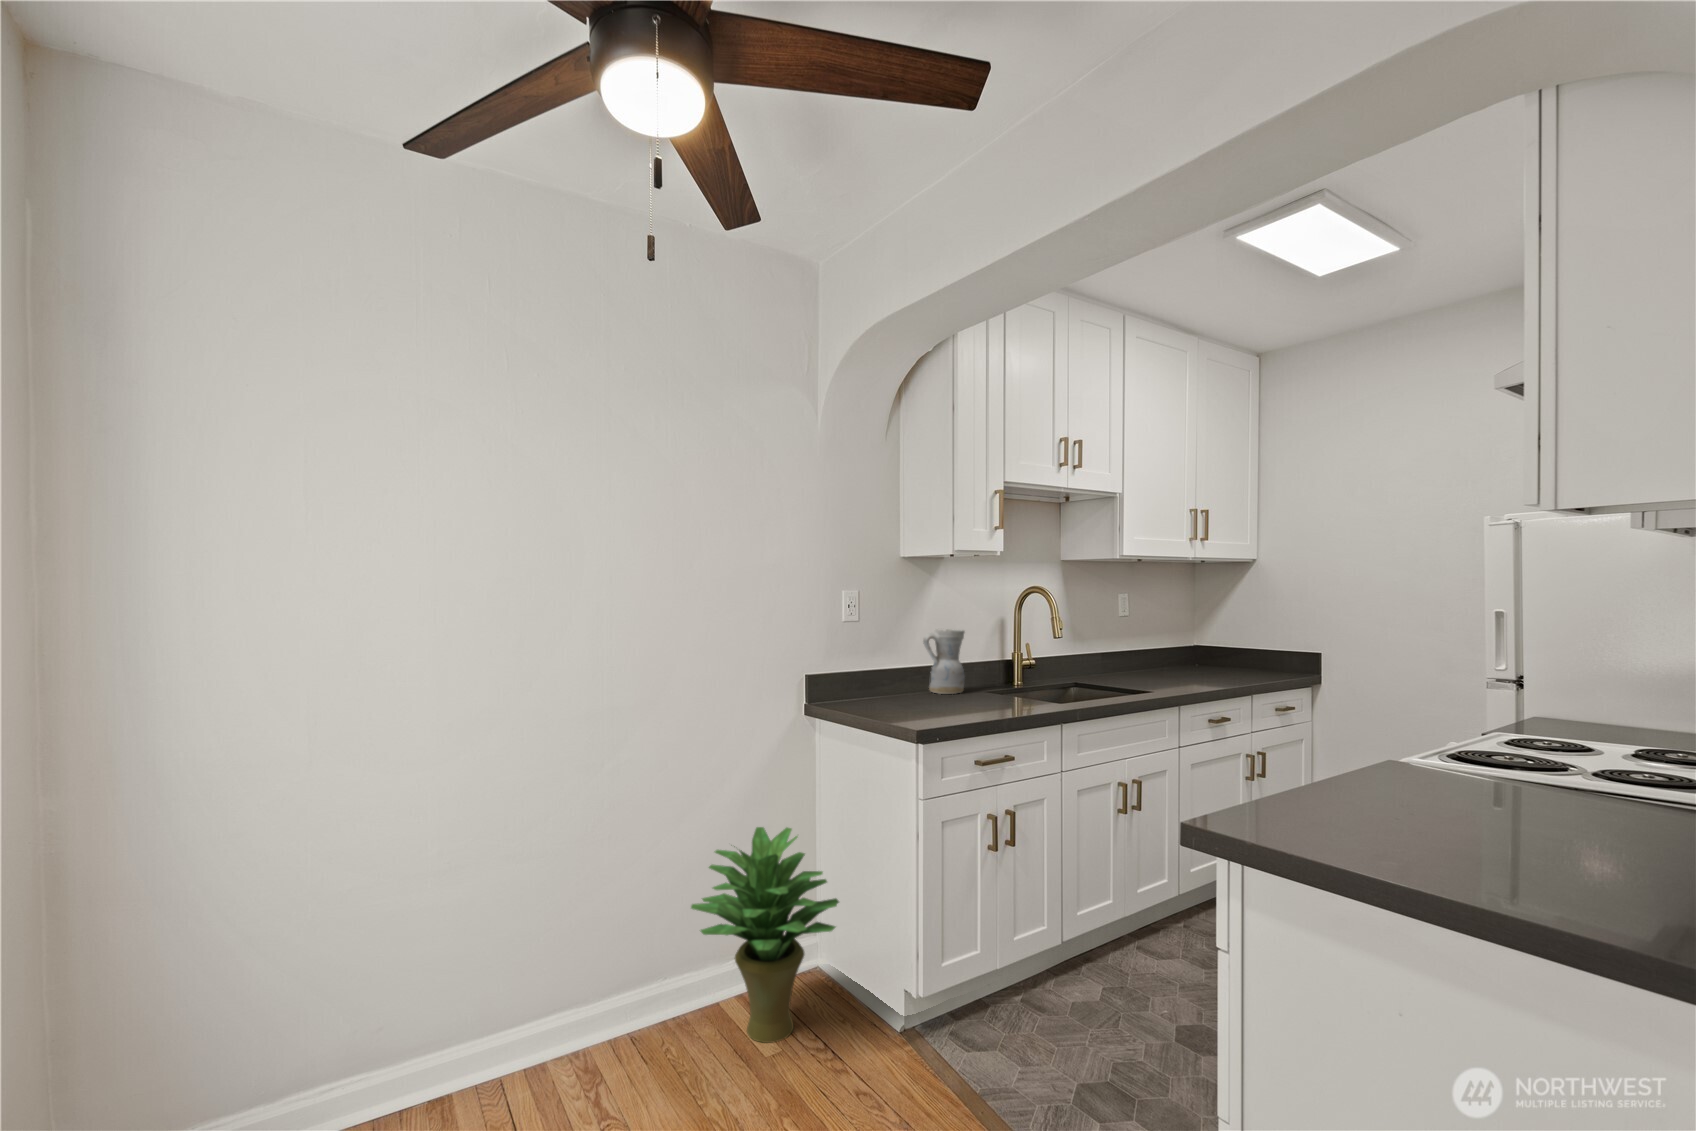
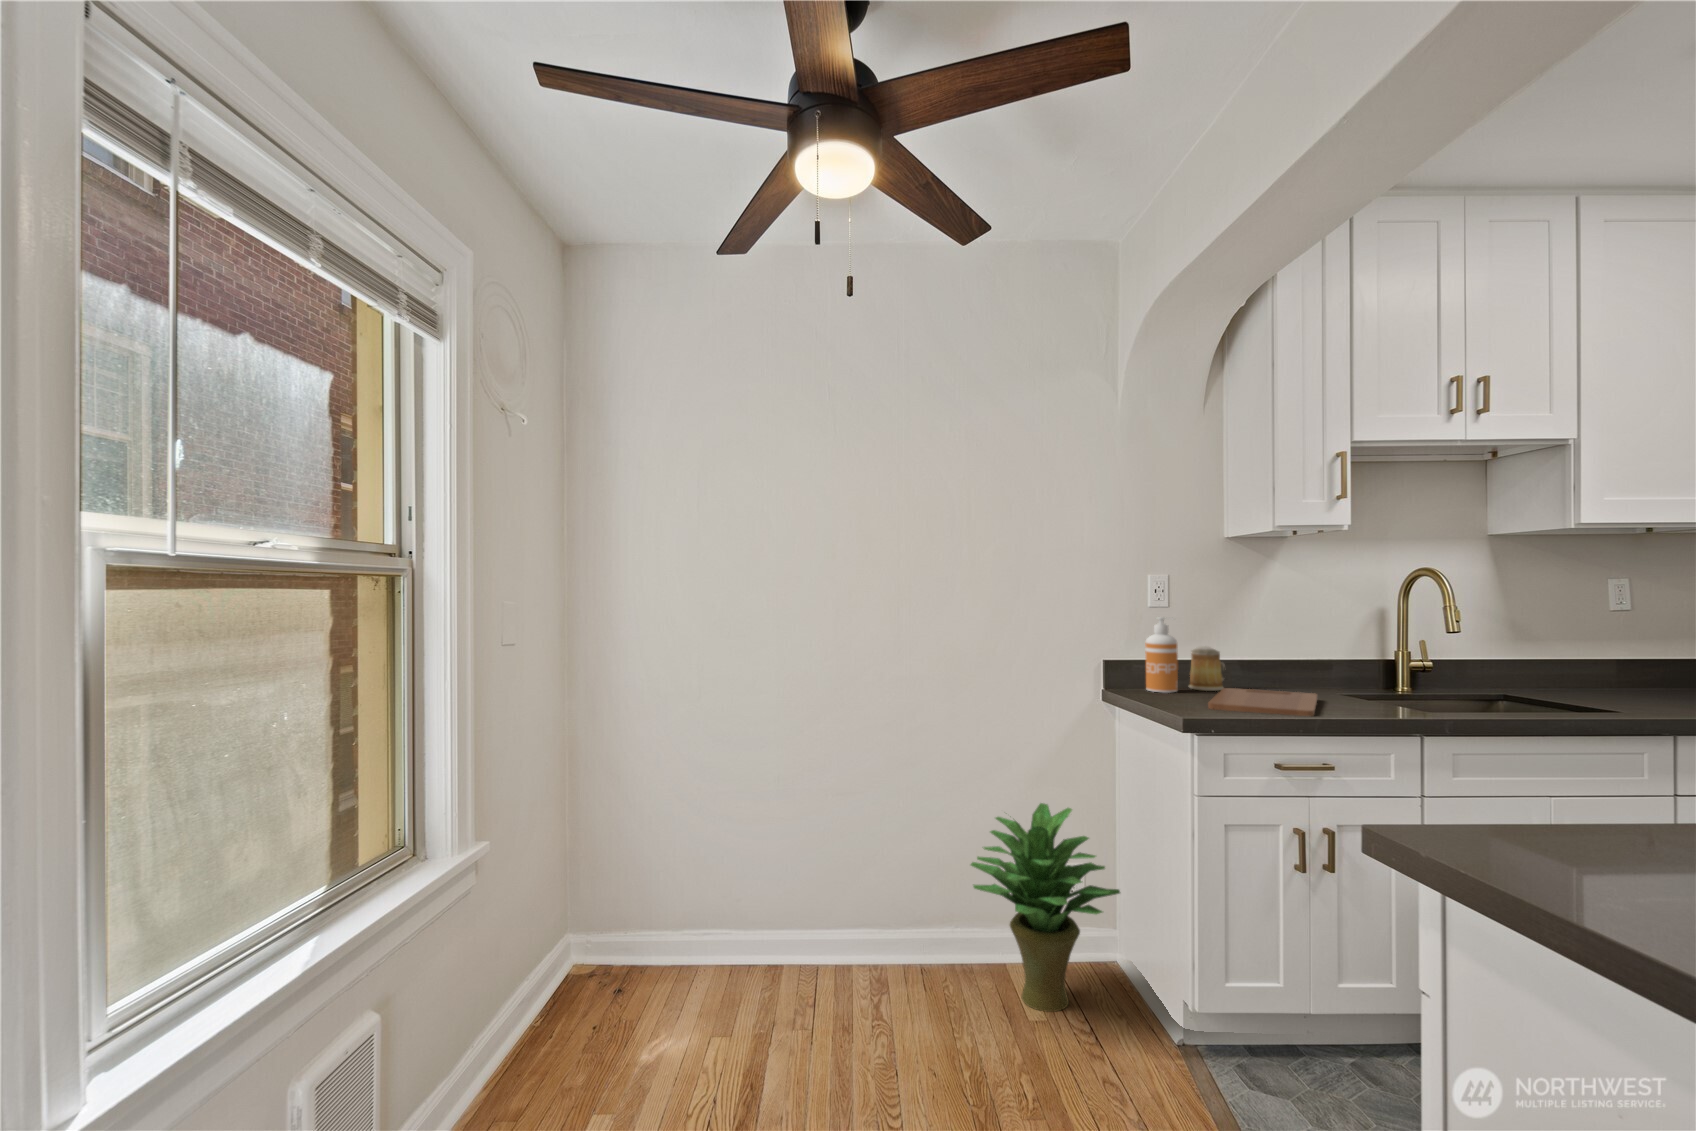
ceramic pitcher: present [923,629,965,694] -> none [1254,617,1312,693]
soap dispenser: none [842,633,870,703] -> present [1145,617,1178,693]
mug: none [872,657,901,698] -> present [1189,646,1225,691]
cutting board: none [908,693,1000,717] -> present [1208,688,1318,716]

